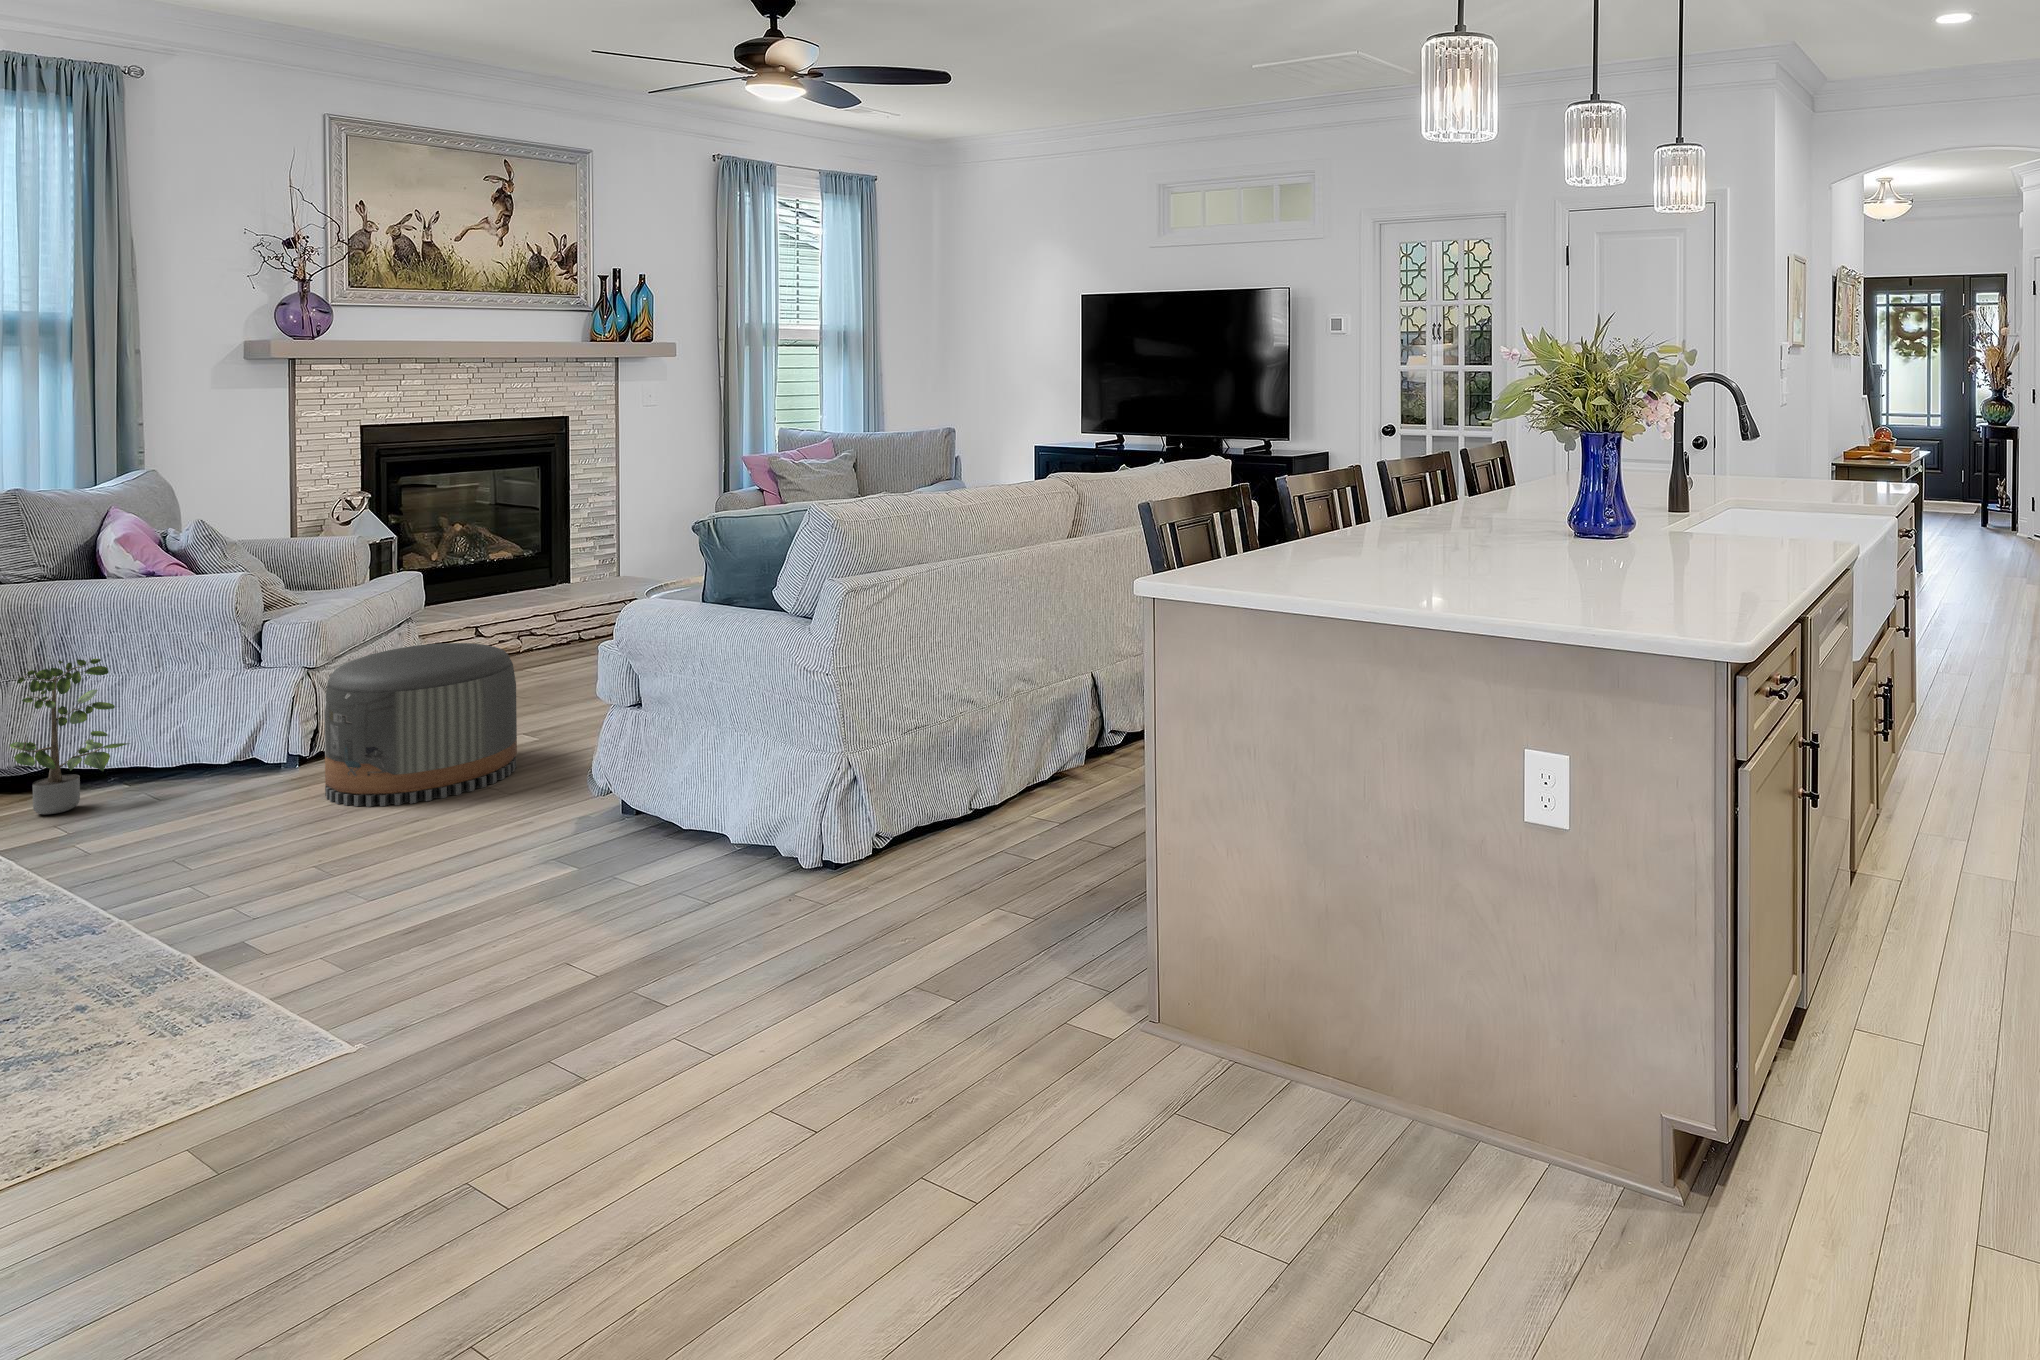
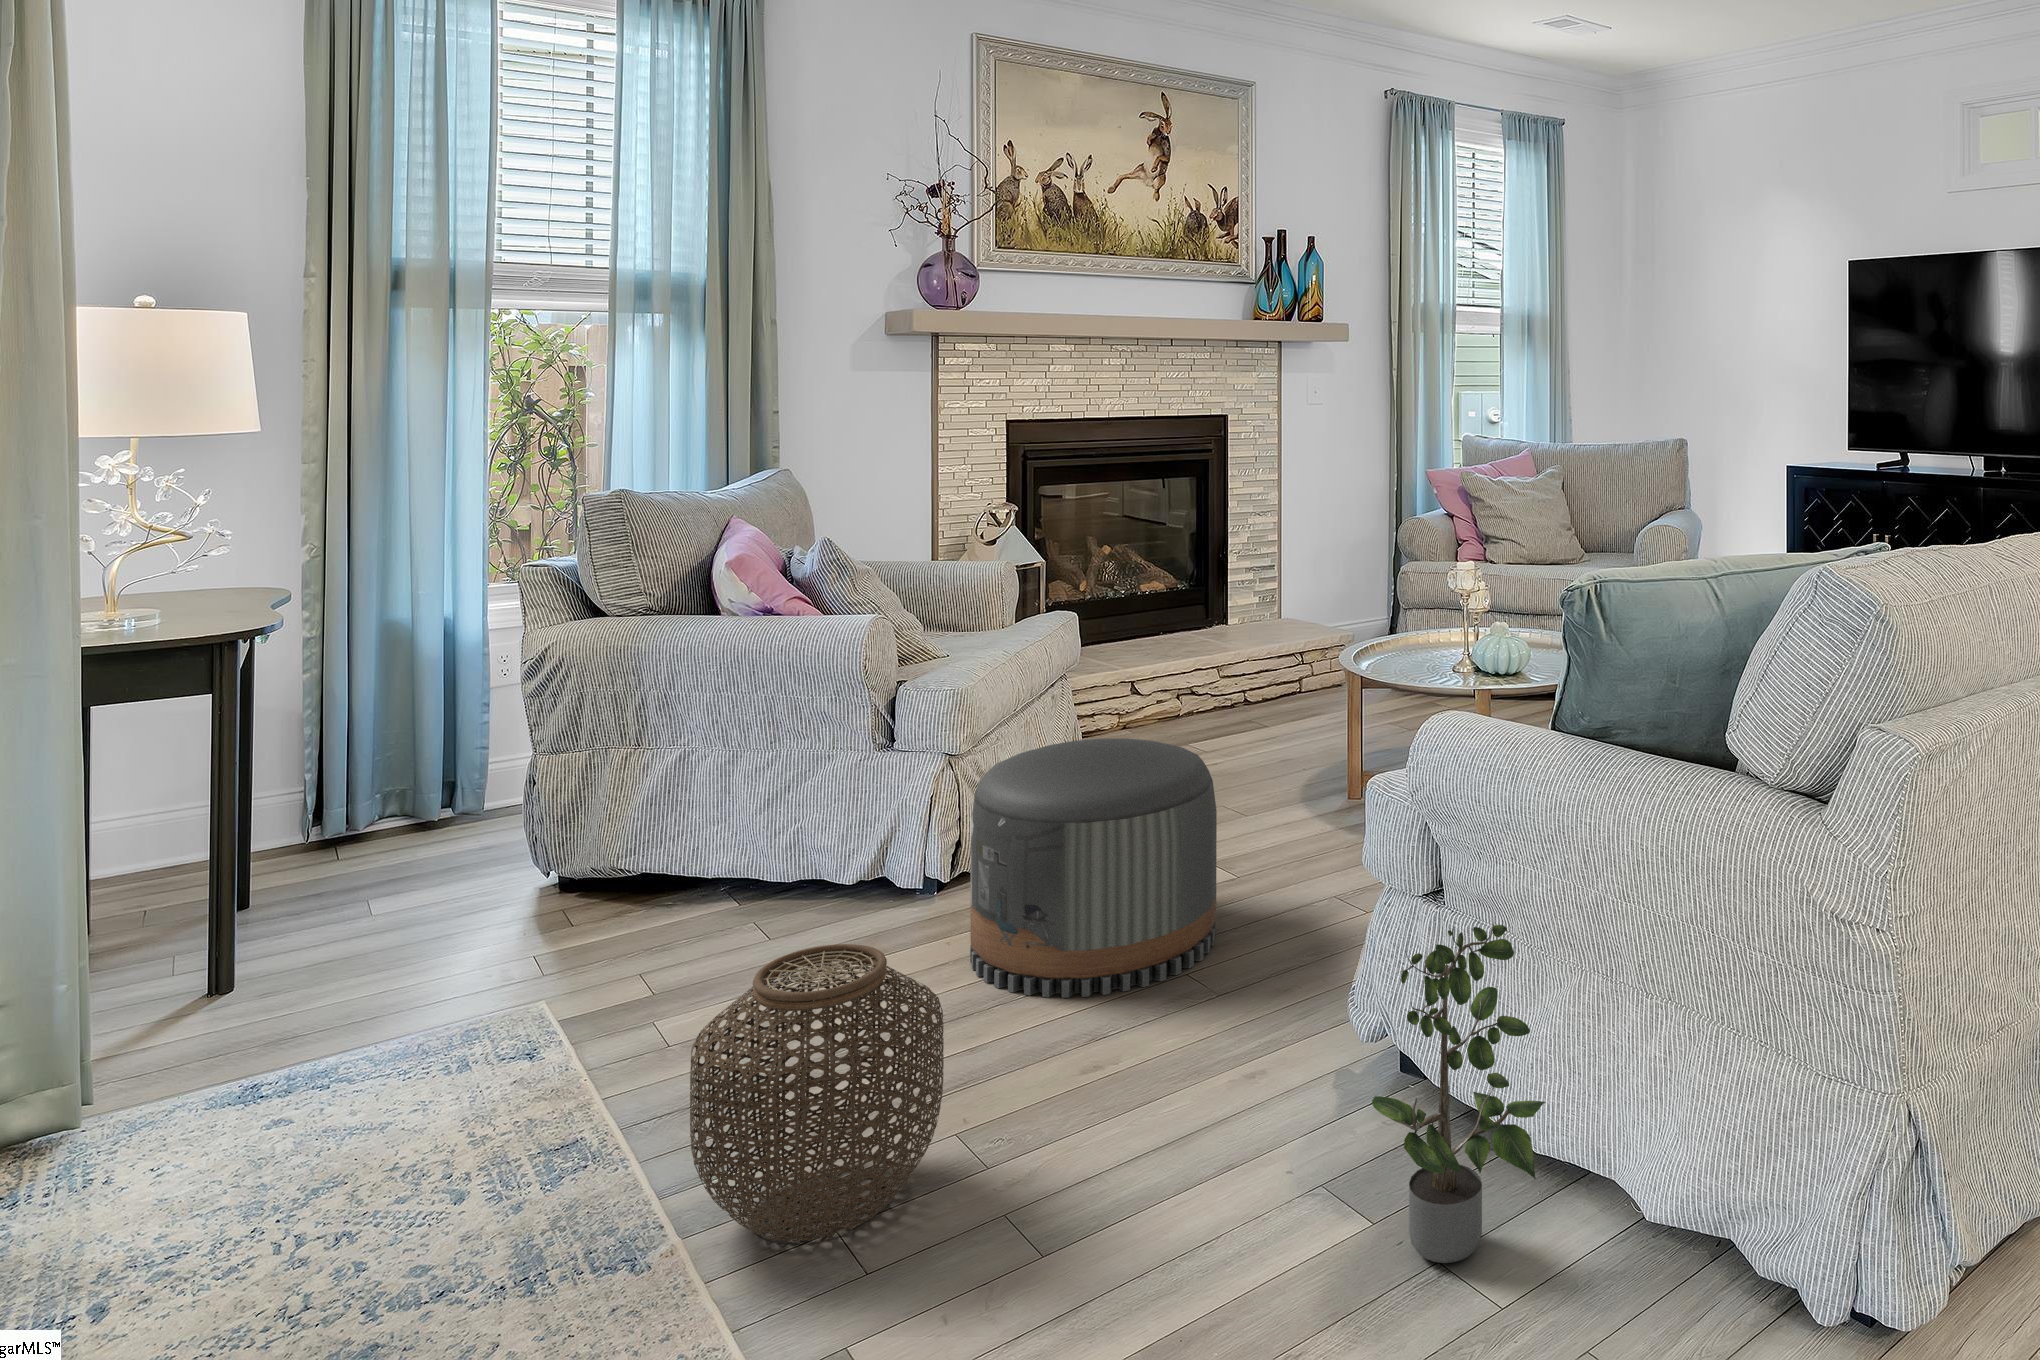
potted plant: present [10,659,128,814] -> present [1372,920,1546,1263]
woven basket: none [123,751,302,918] -> present [690,944,944,1241]

